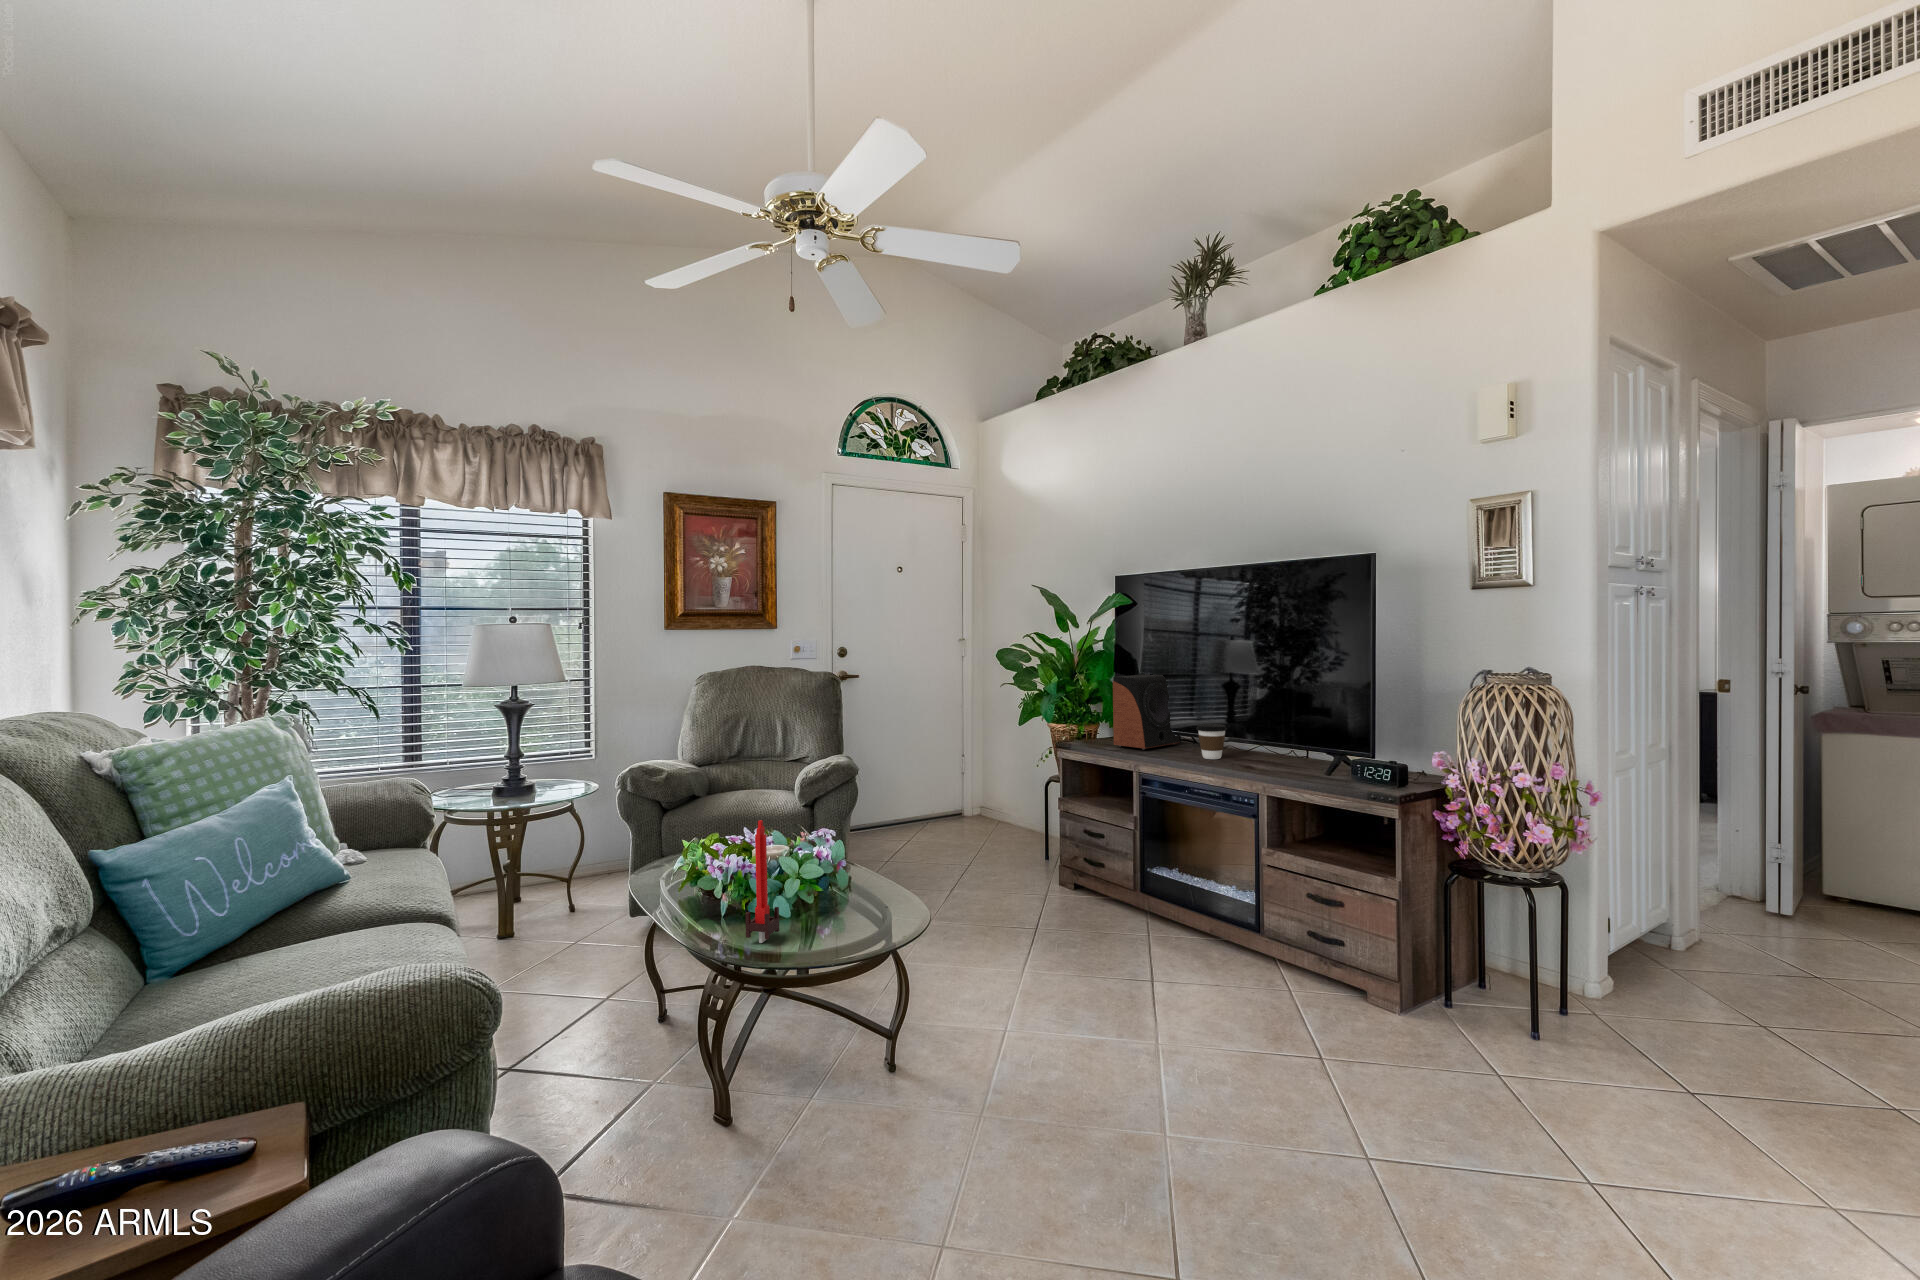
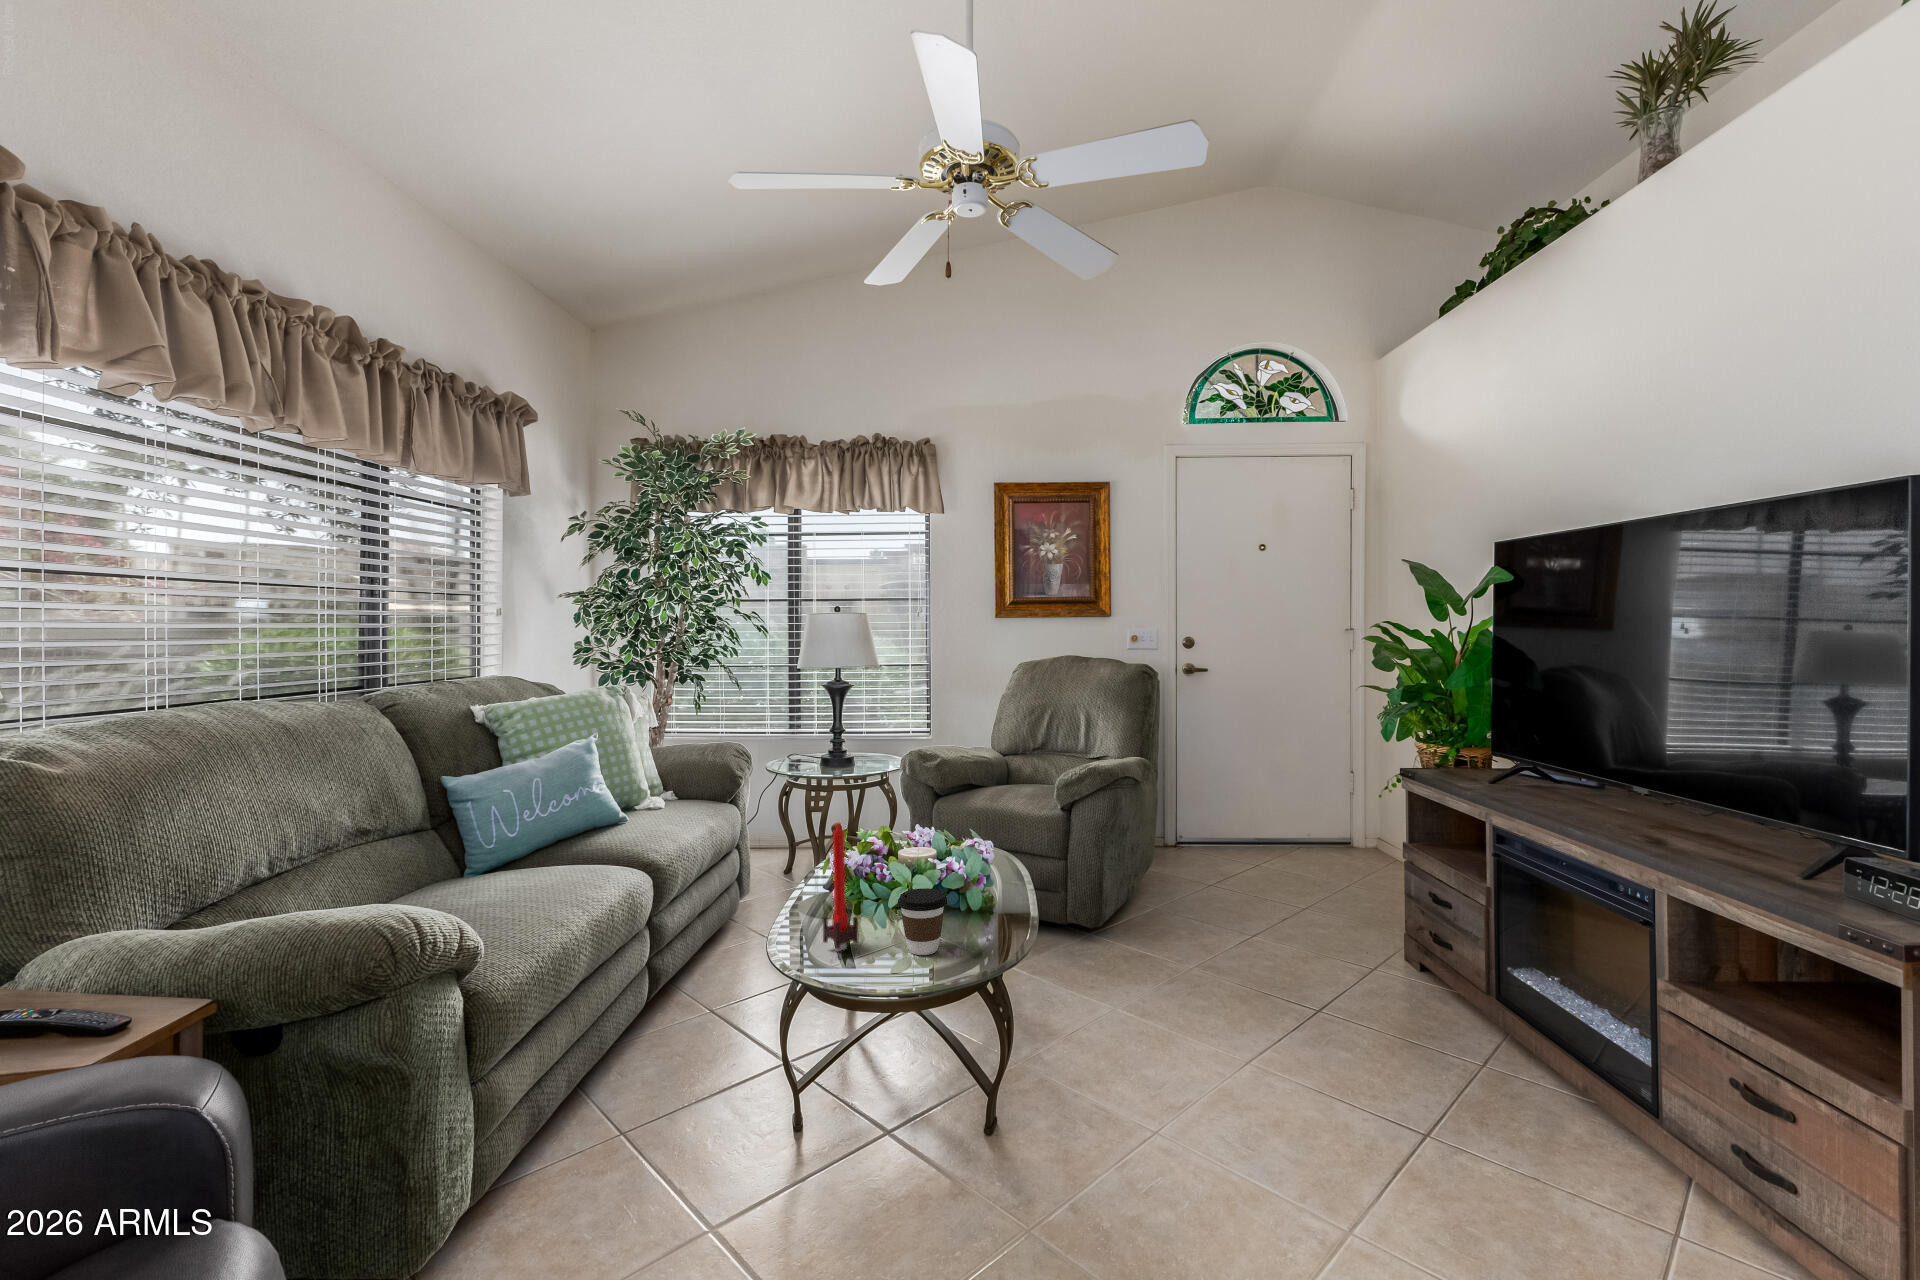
speaker: present [1113,674,1180,750] -> none [1464,685,1580,793]
coffee cup: present [1196,724,1227,759] -> present [898,888,947,955]

